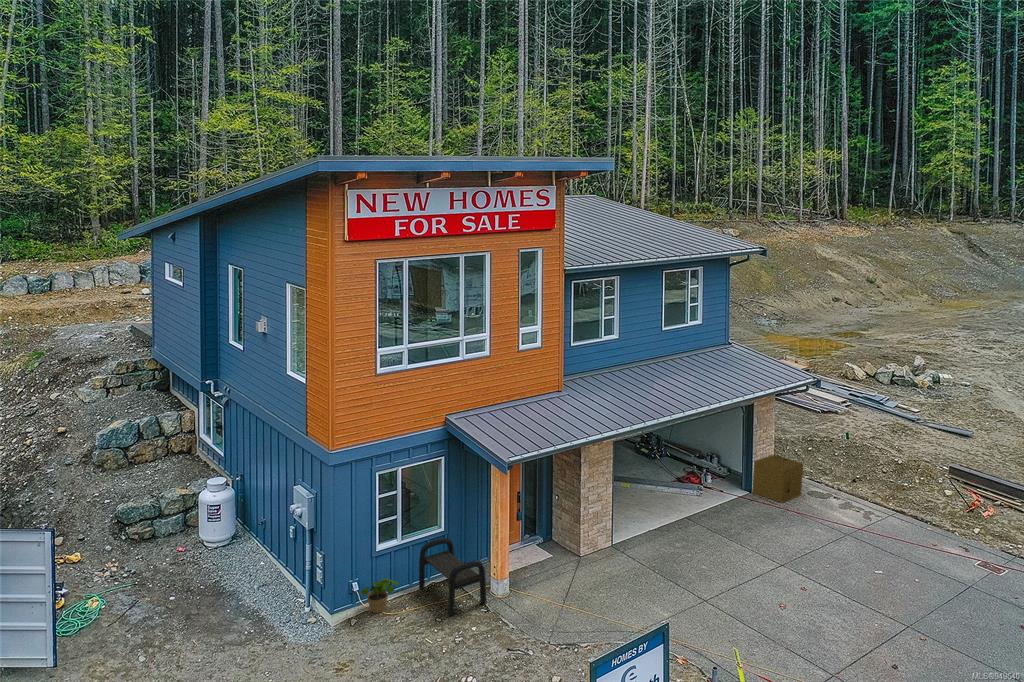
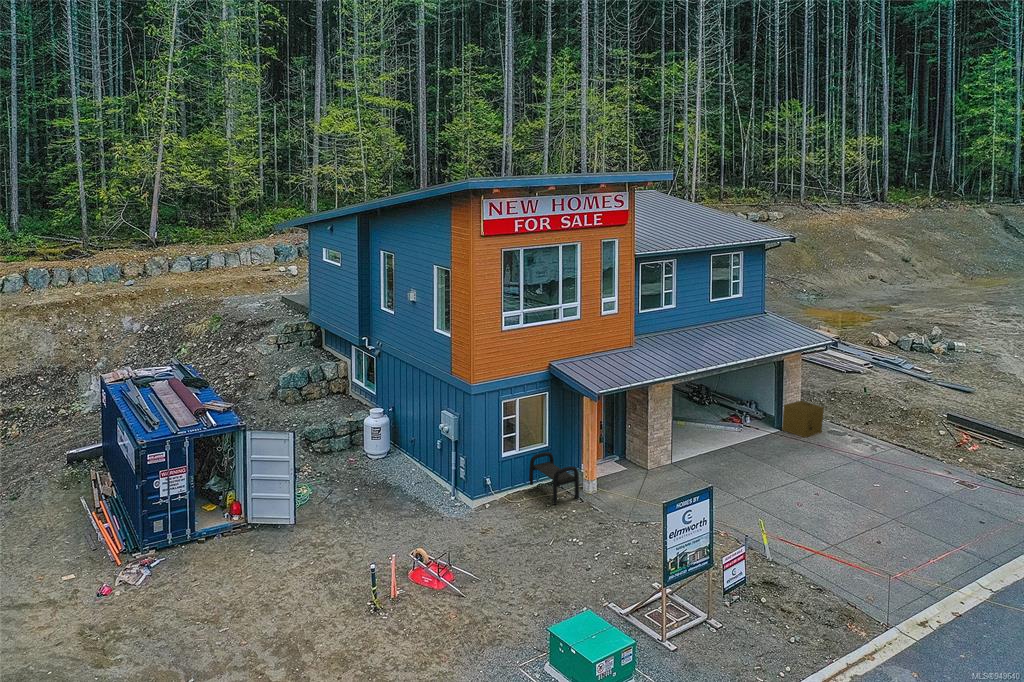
potted plant: present [362,578,399,613] -> none [491,477,519,502]

